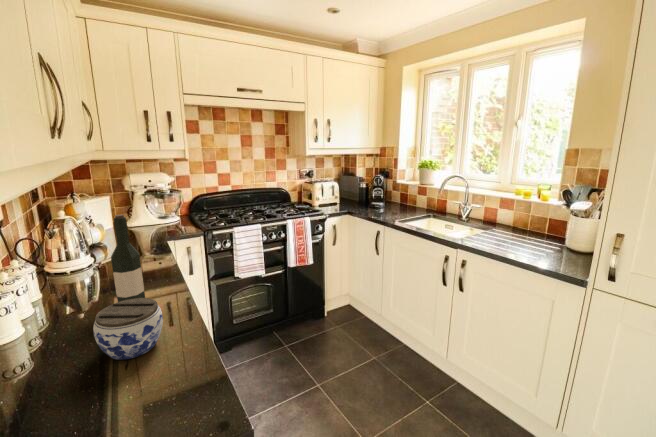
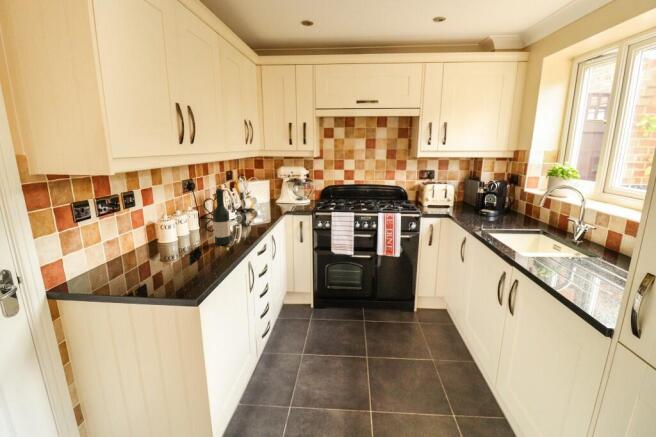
jar: present [93,298,163,360] -> none [178,234,213,264]

